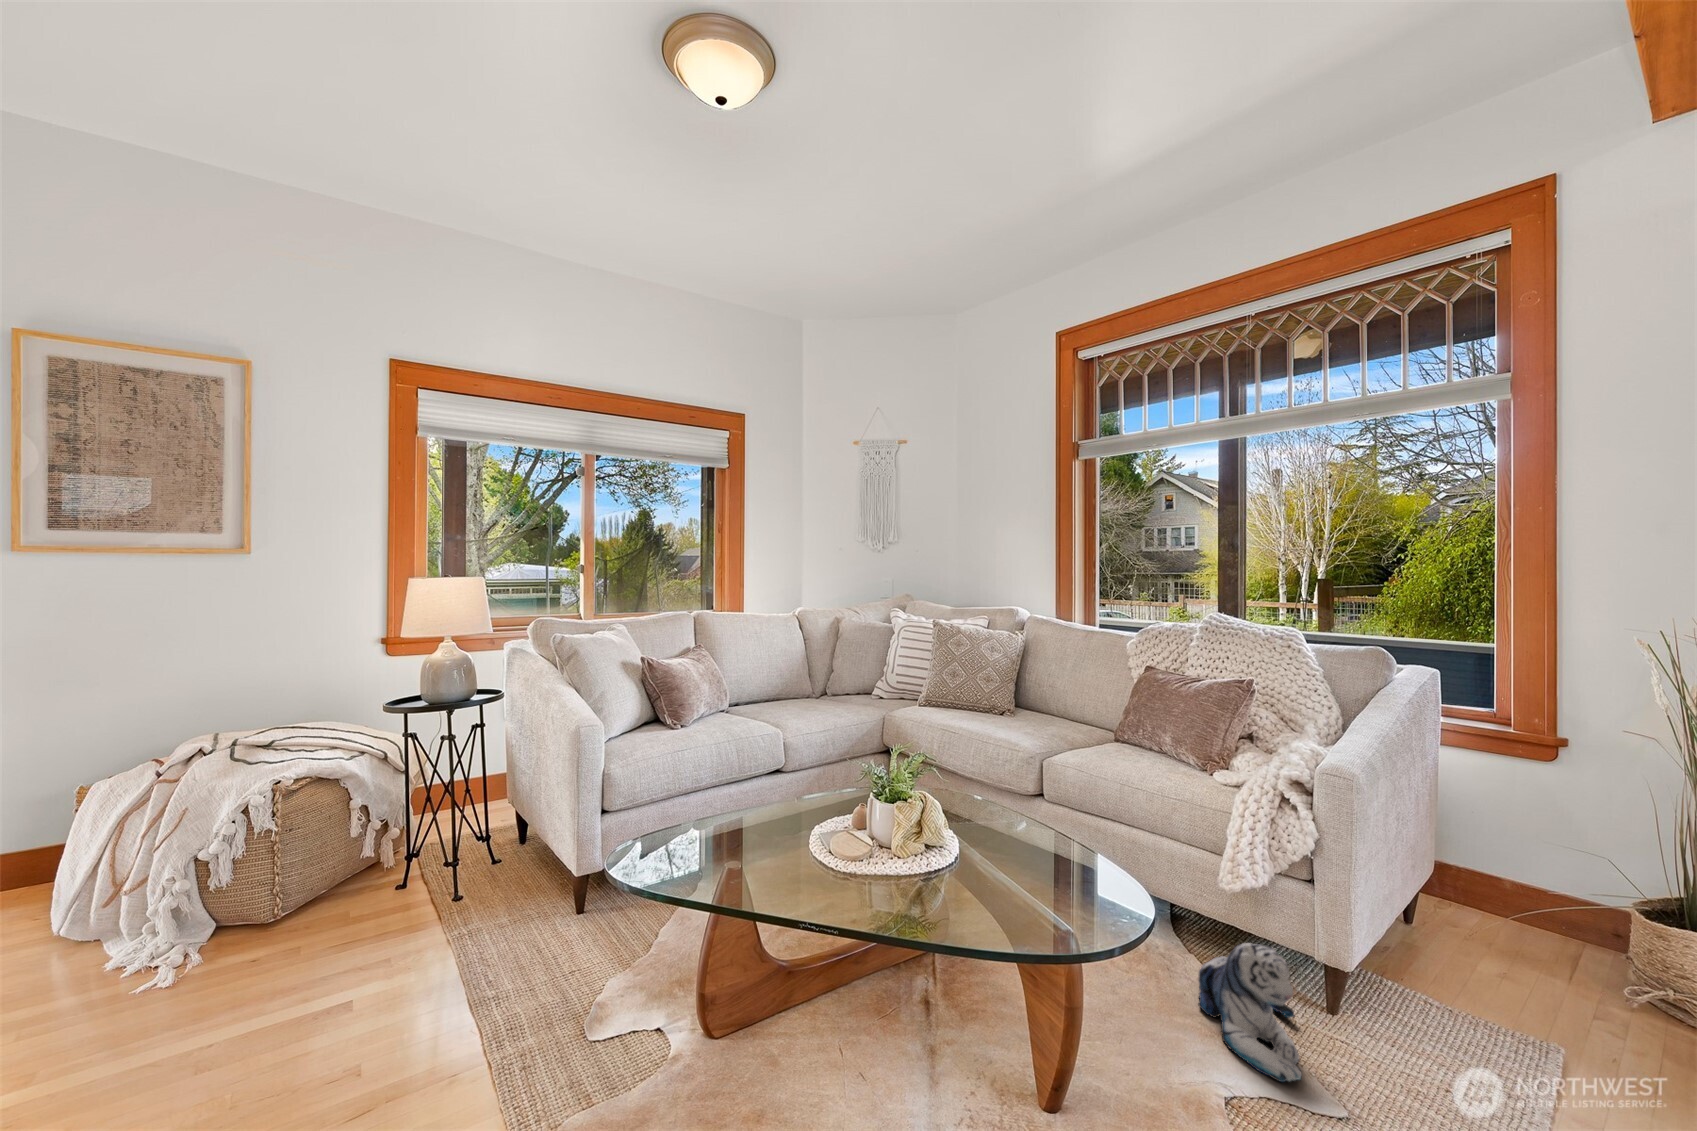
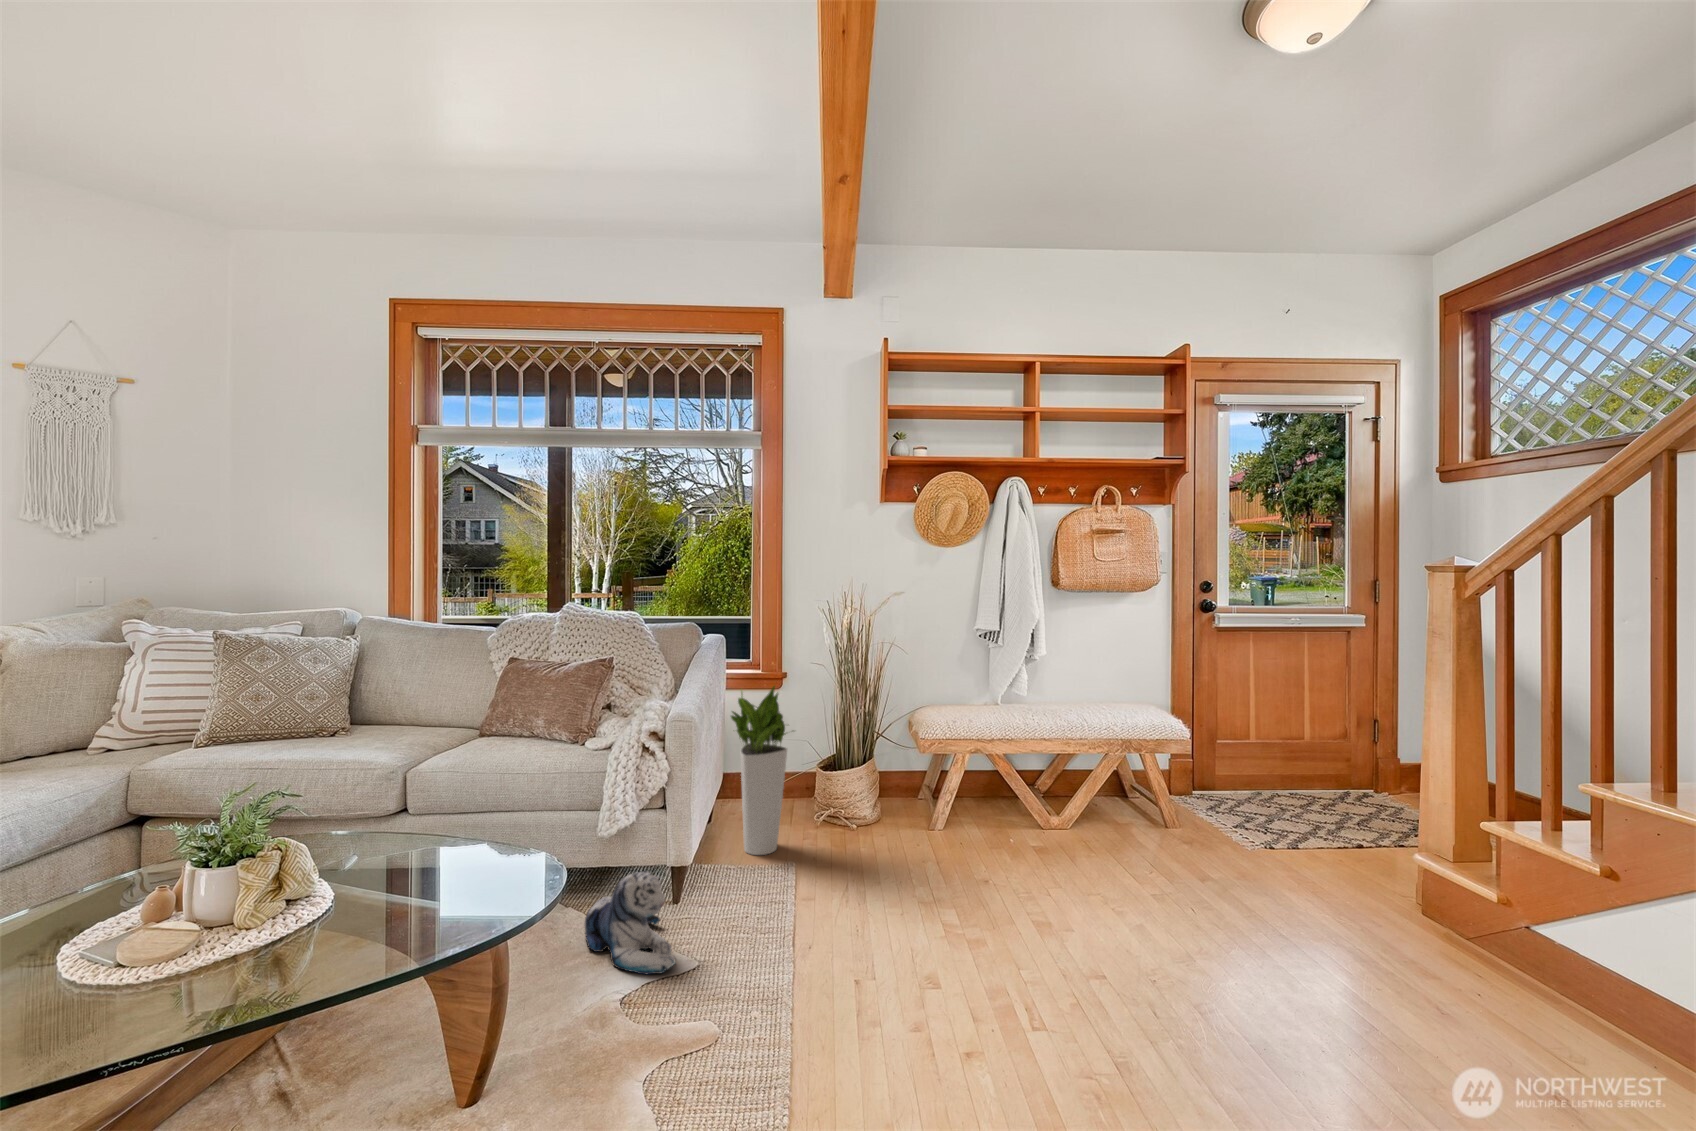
planter: none [1431,748,1558,1002] -> present [731,686,787,855]

